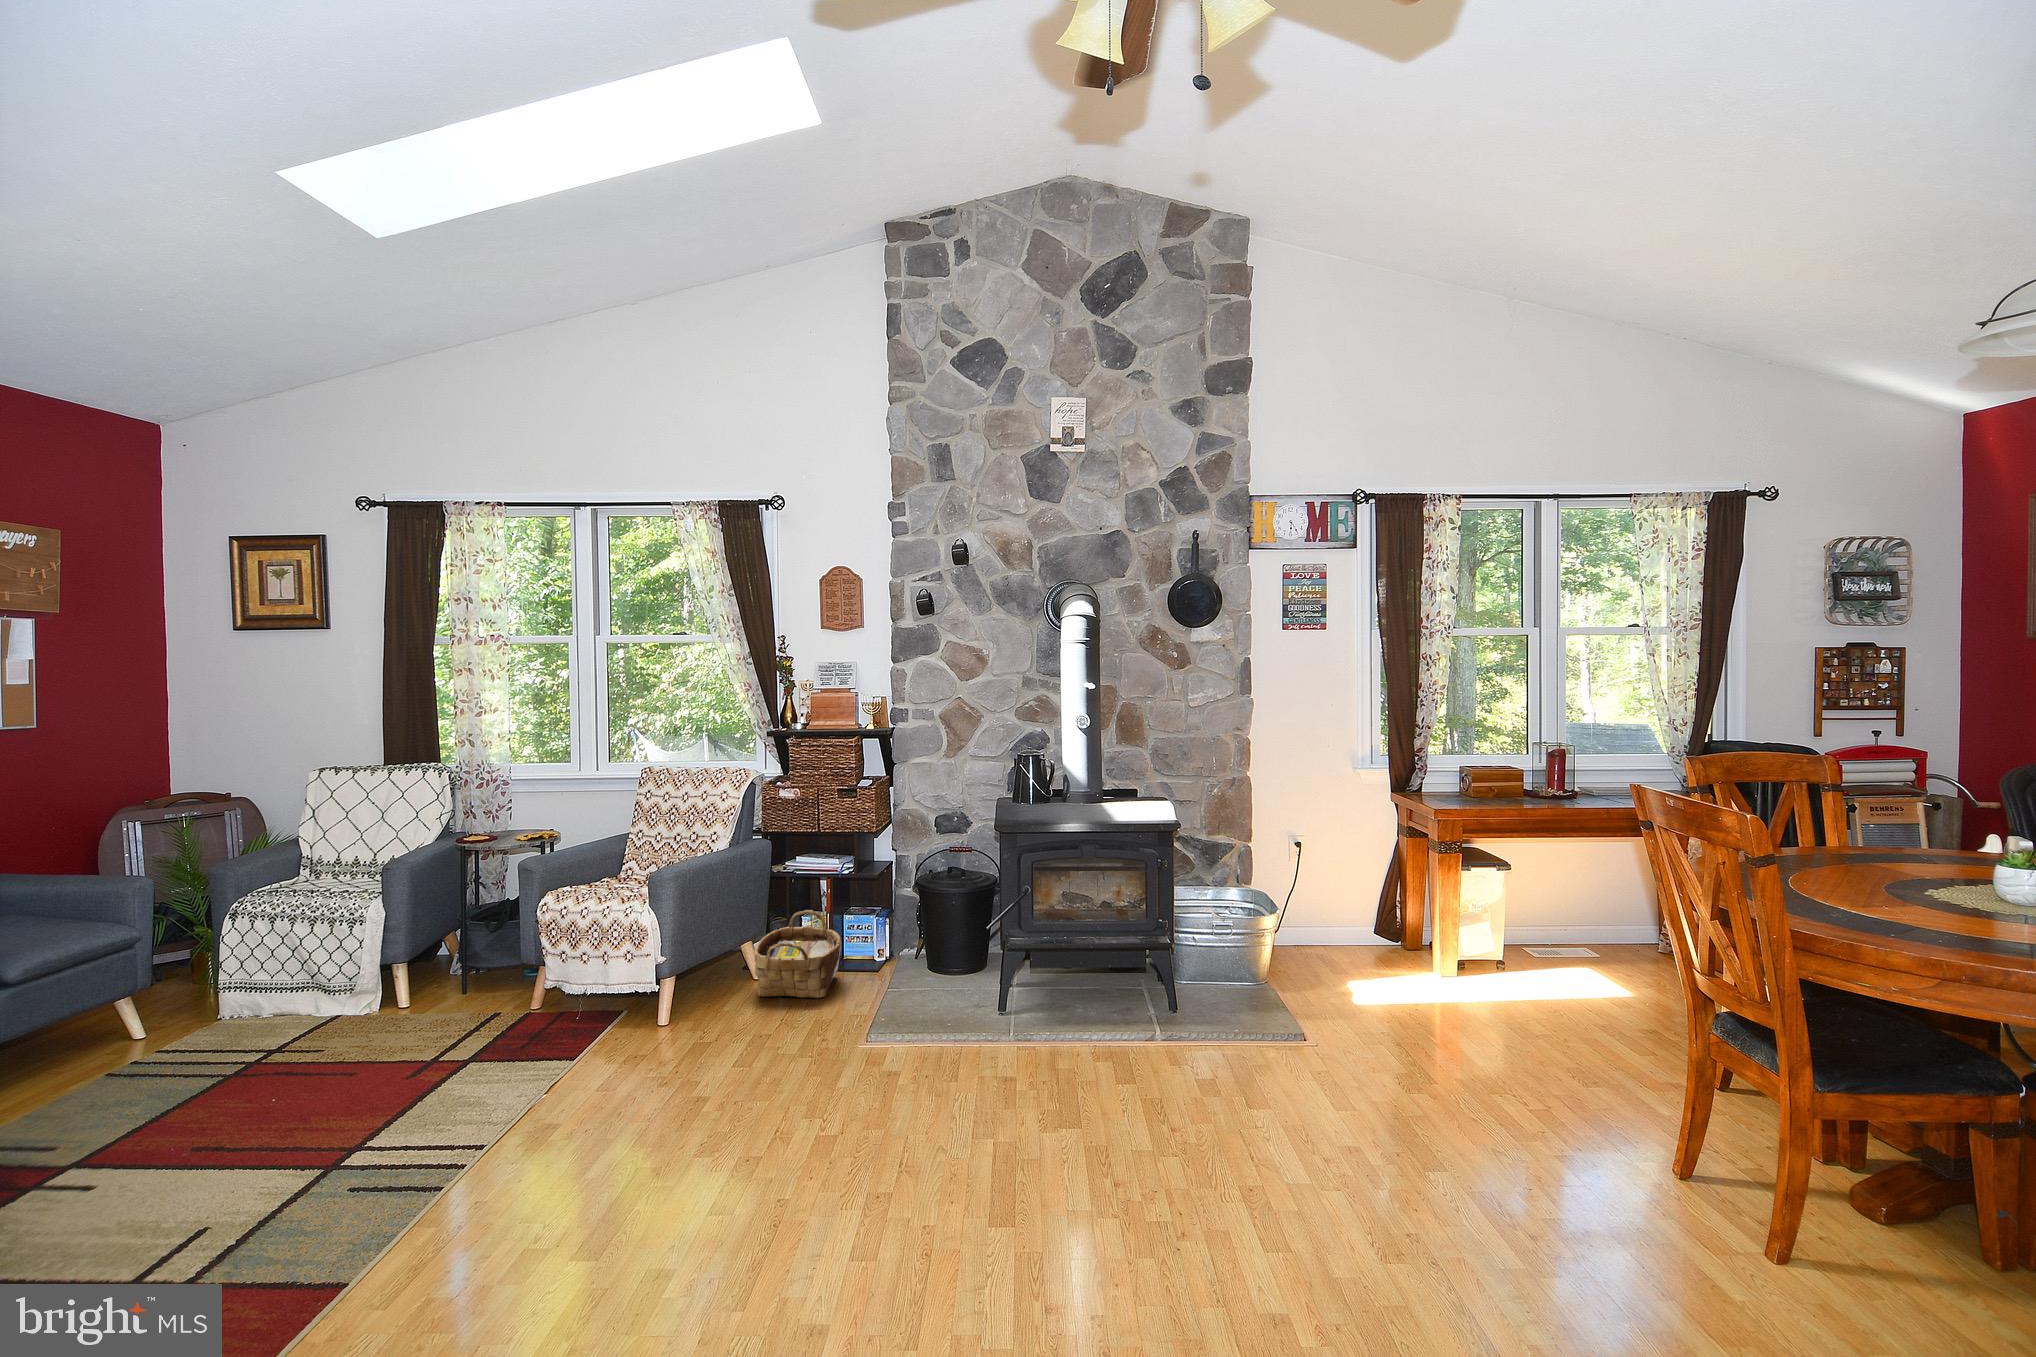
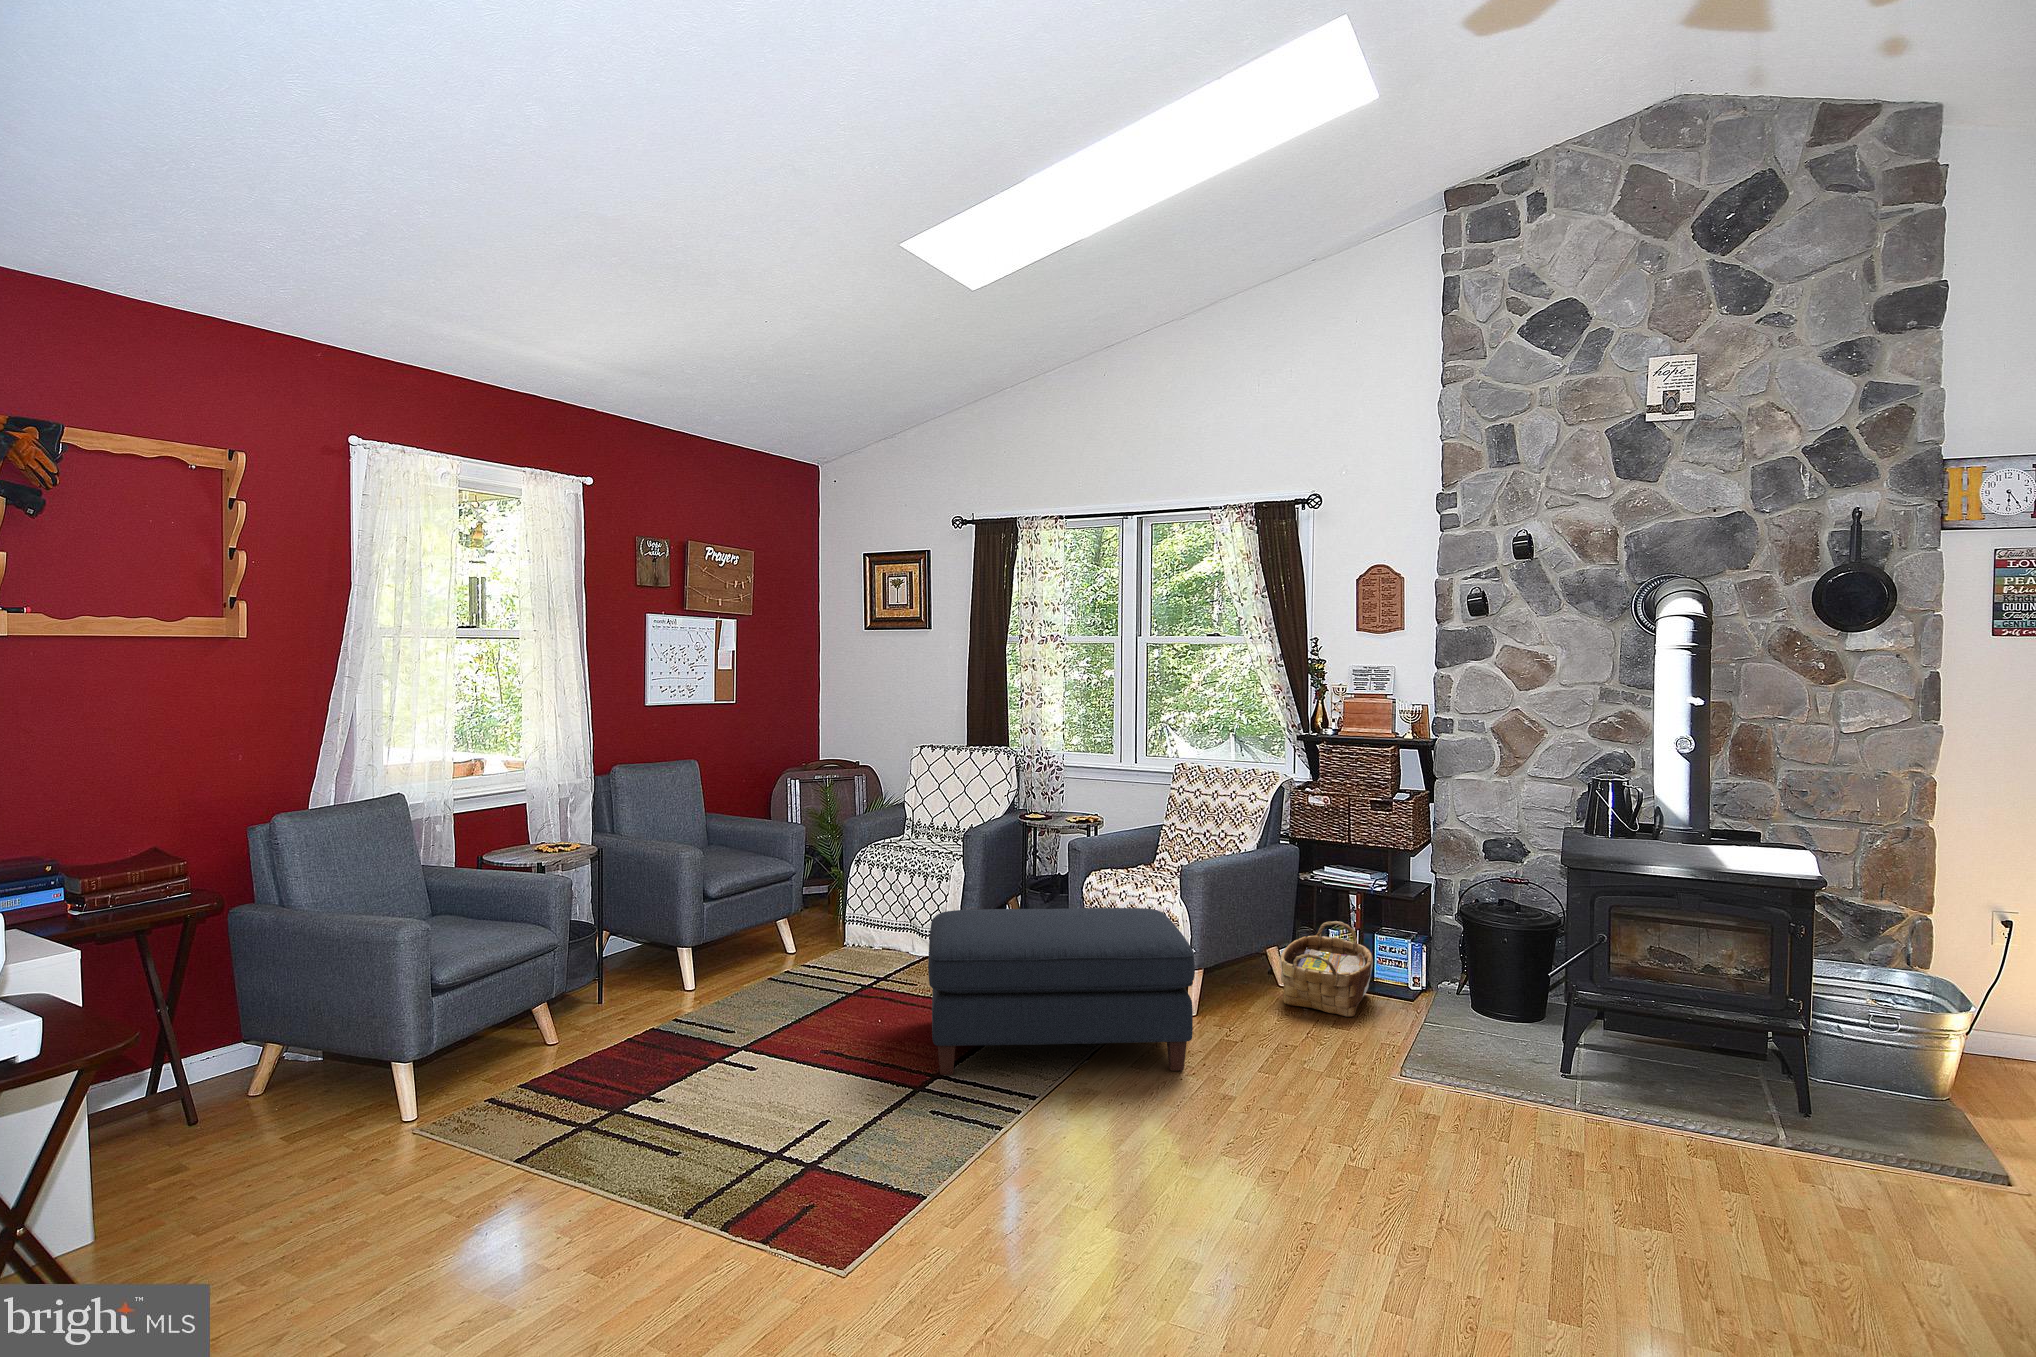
ottoman: none [356,918,669,1129] -> present [928,908,1195,1075]

